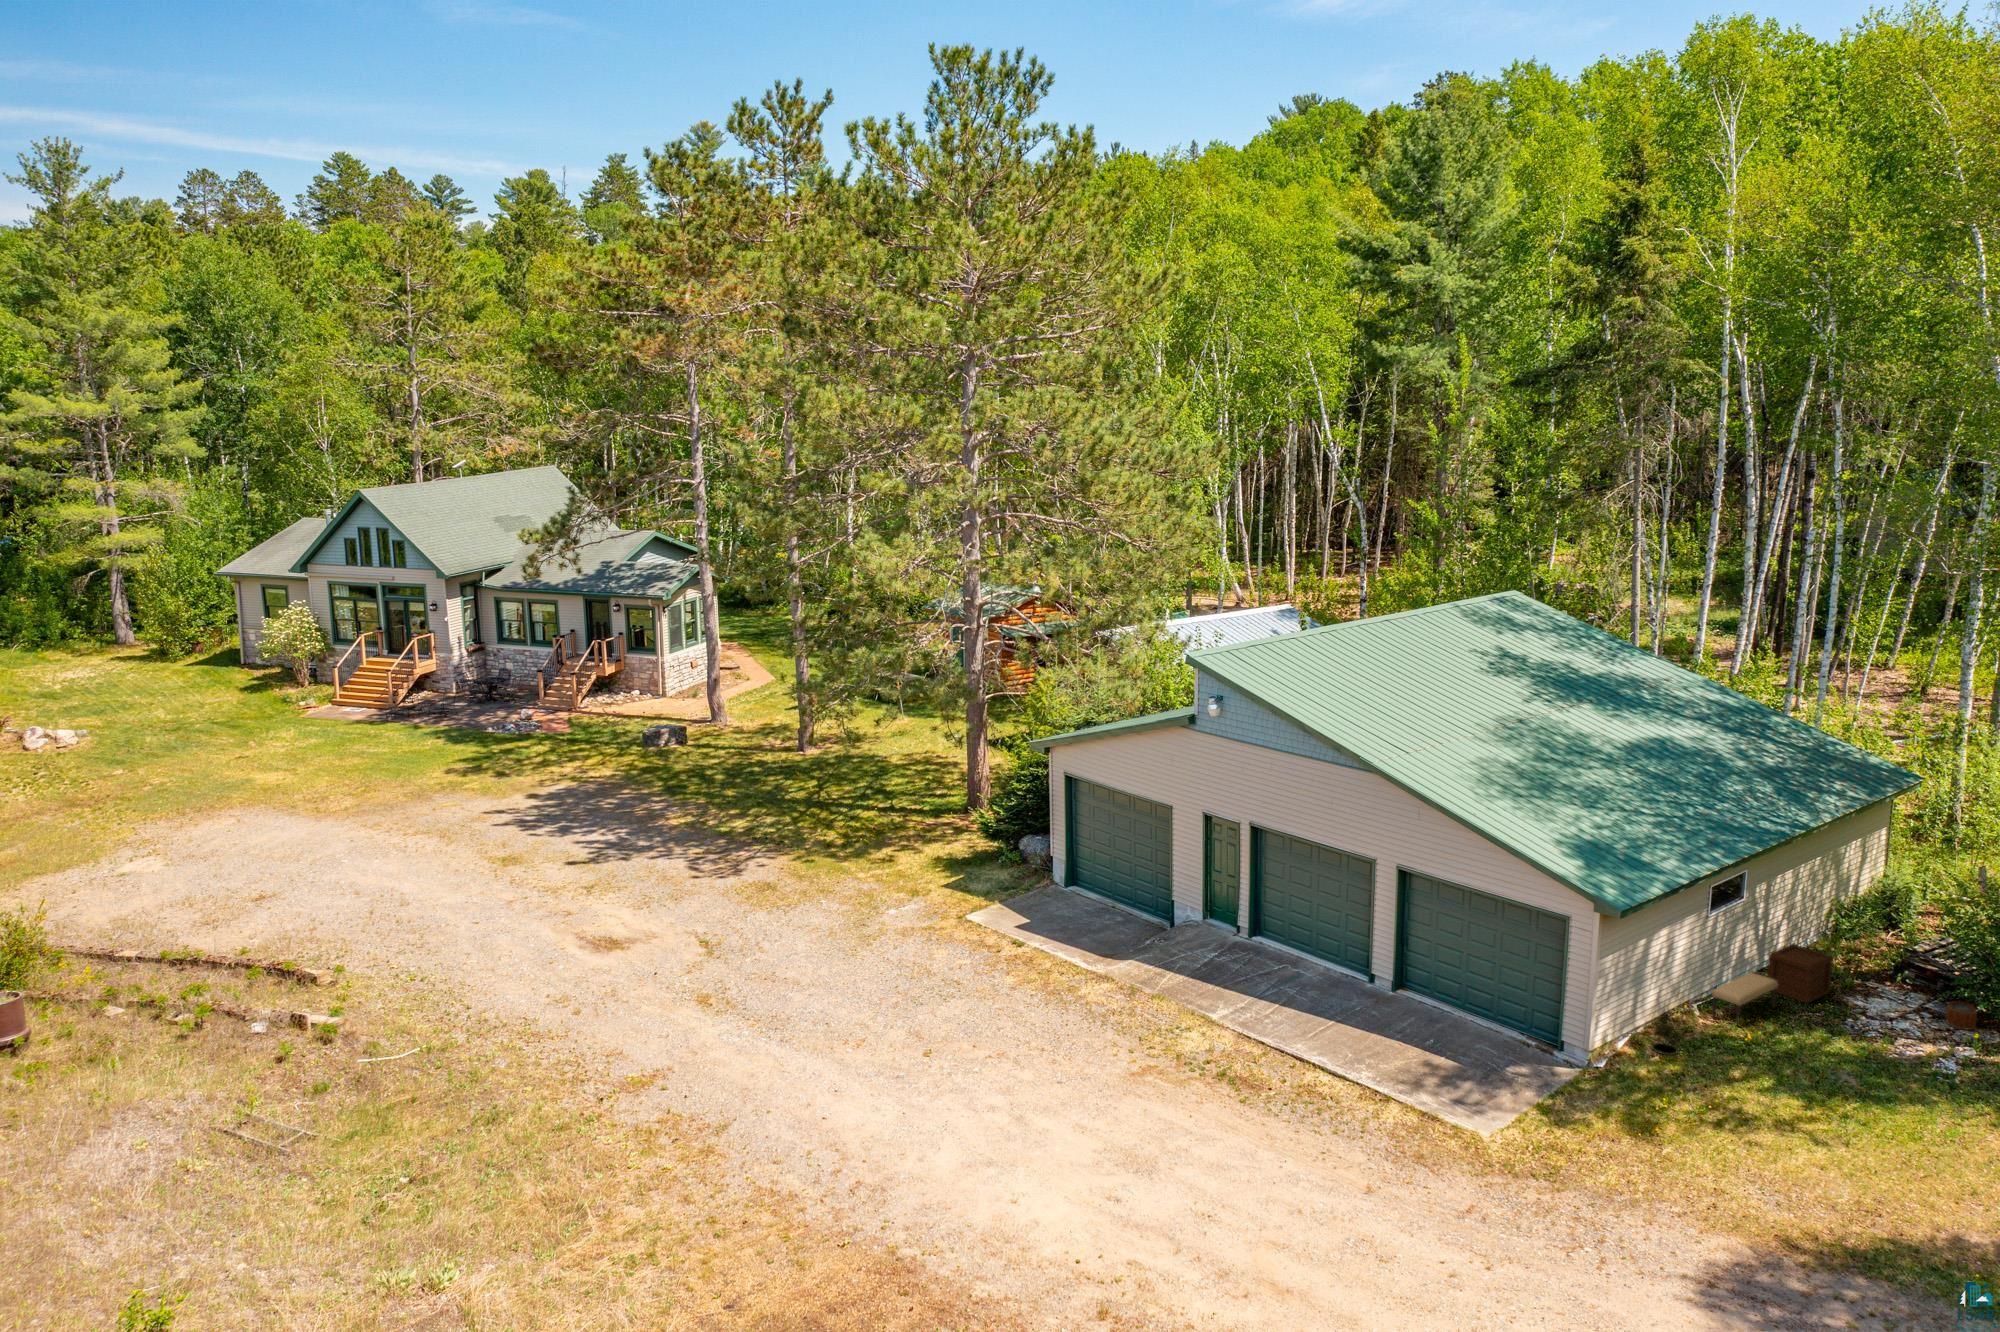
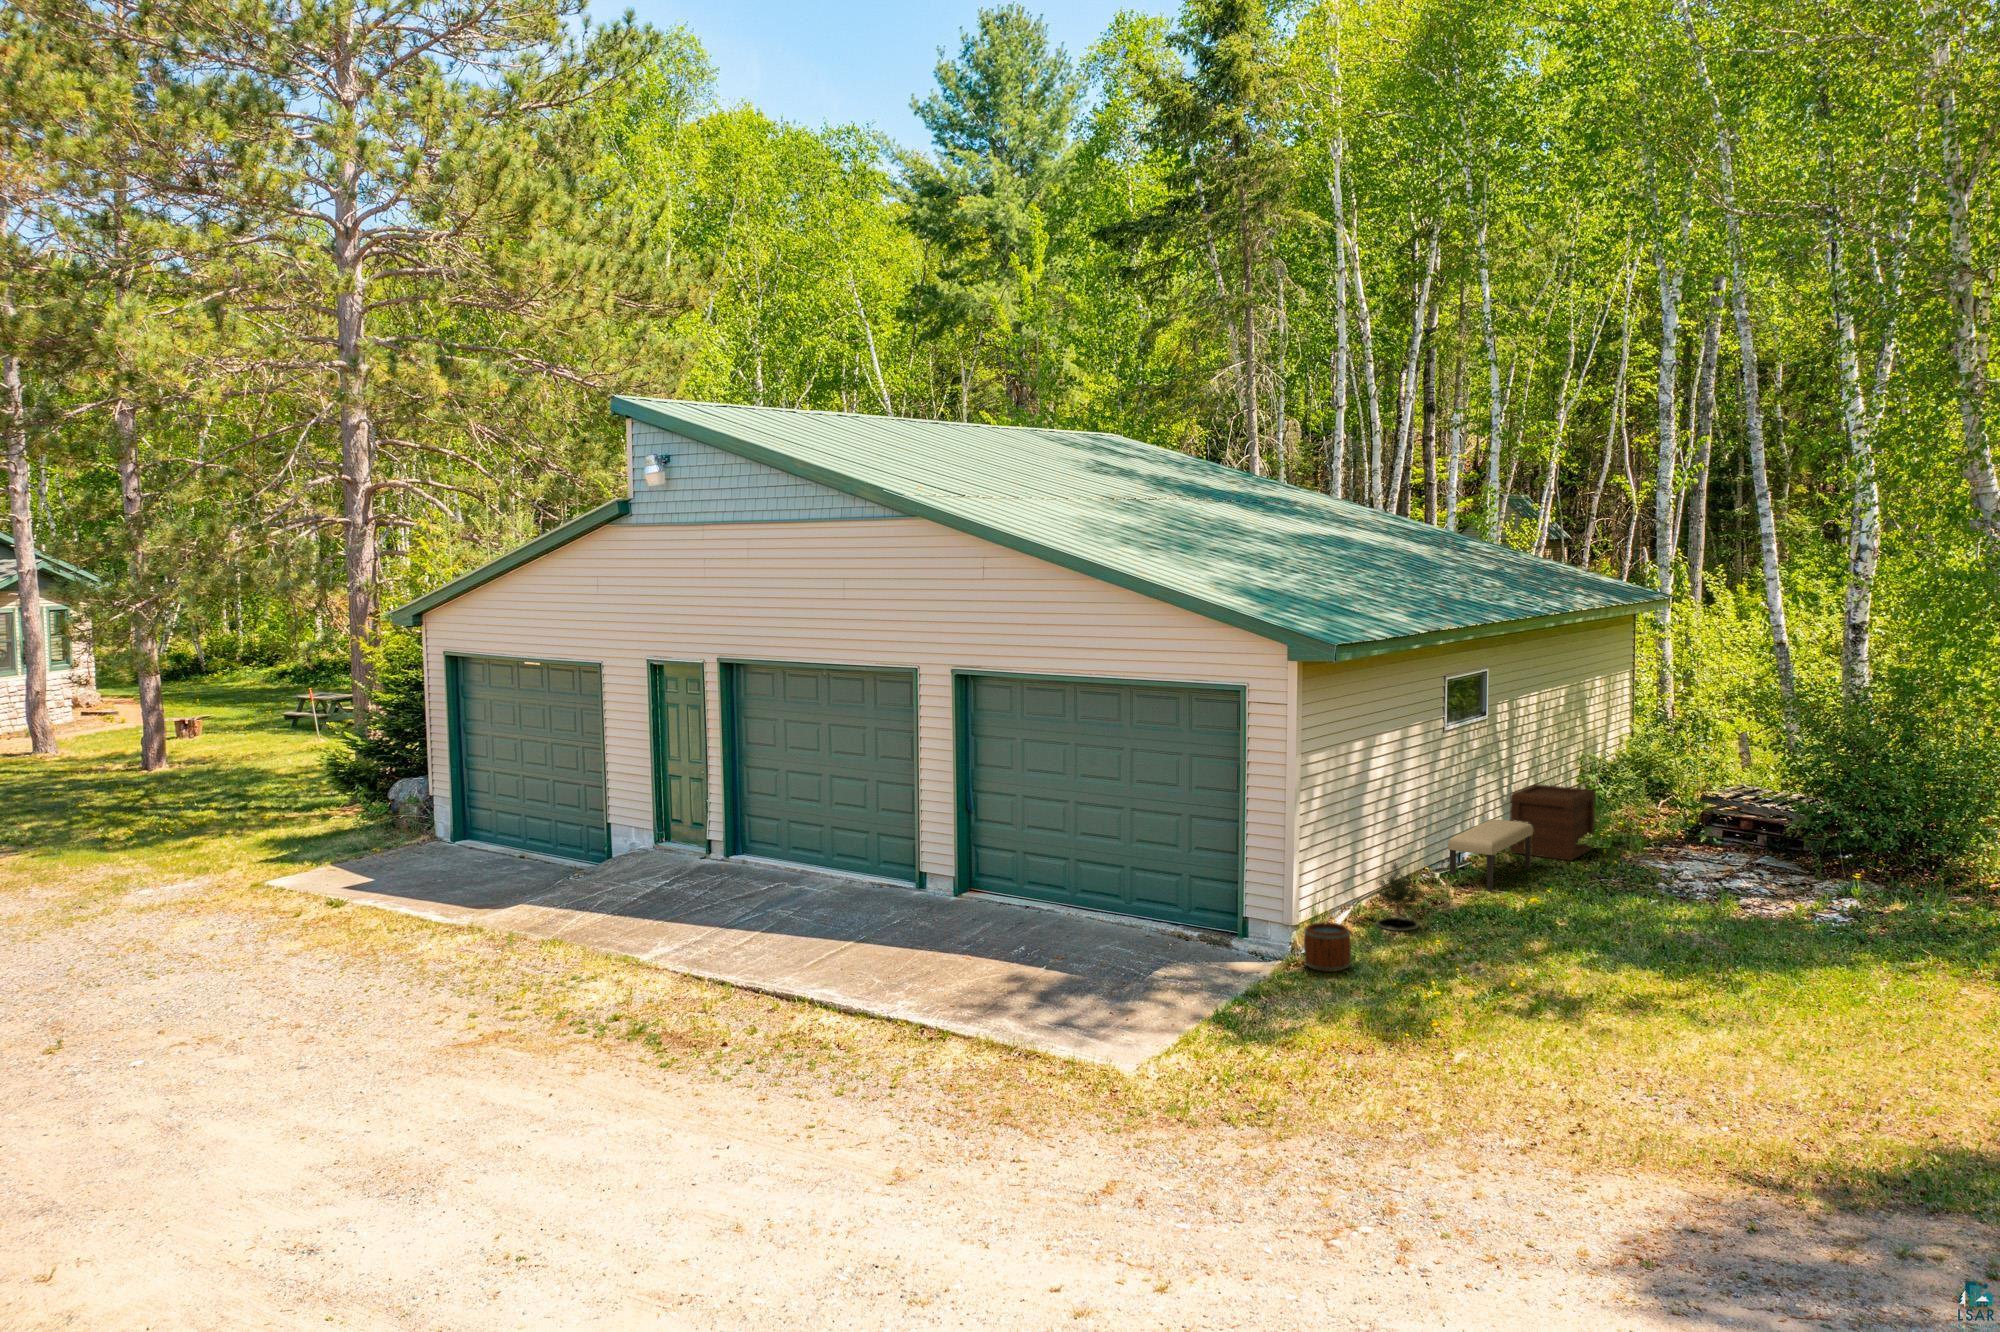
bucket: present [1946,1002,1977,1030] -> present [1304,922,1351,972]

